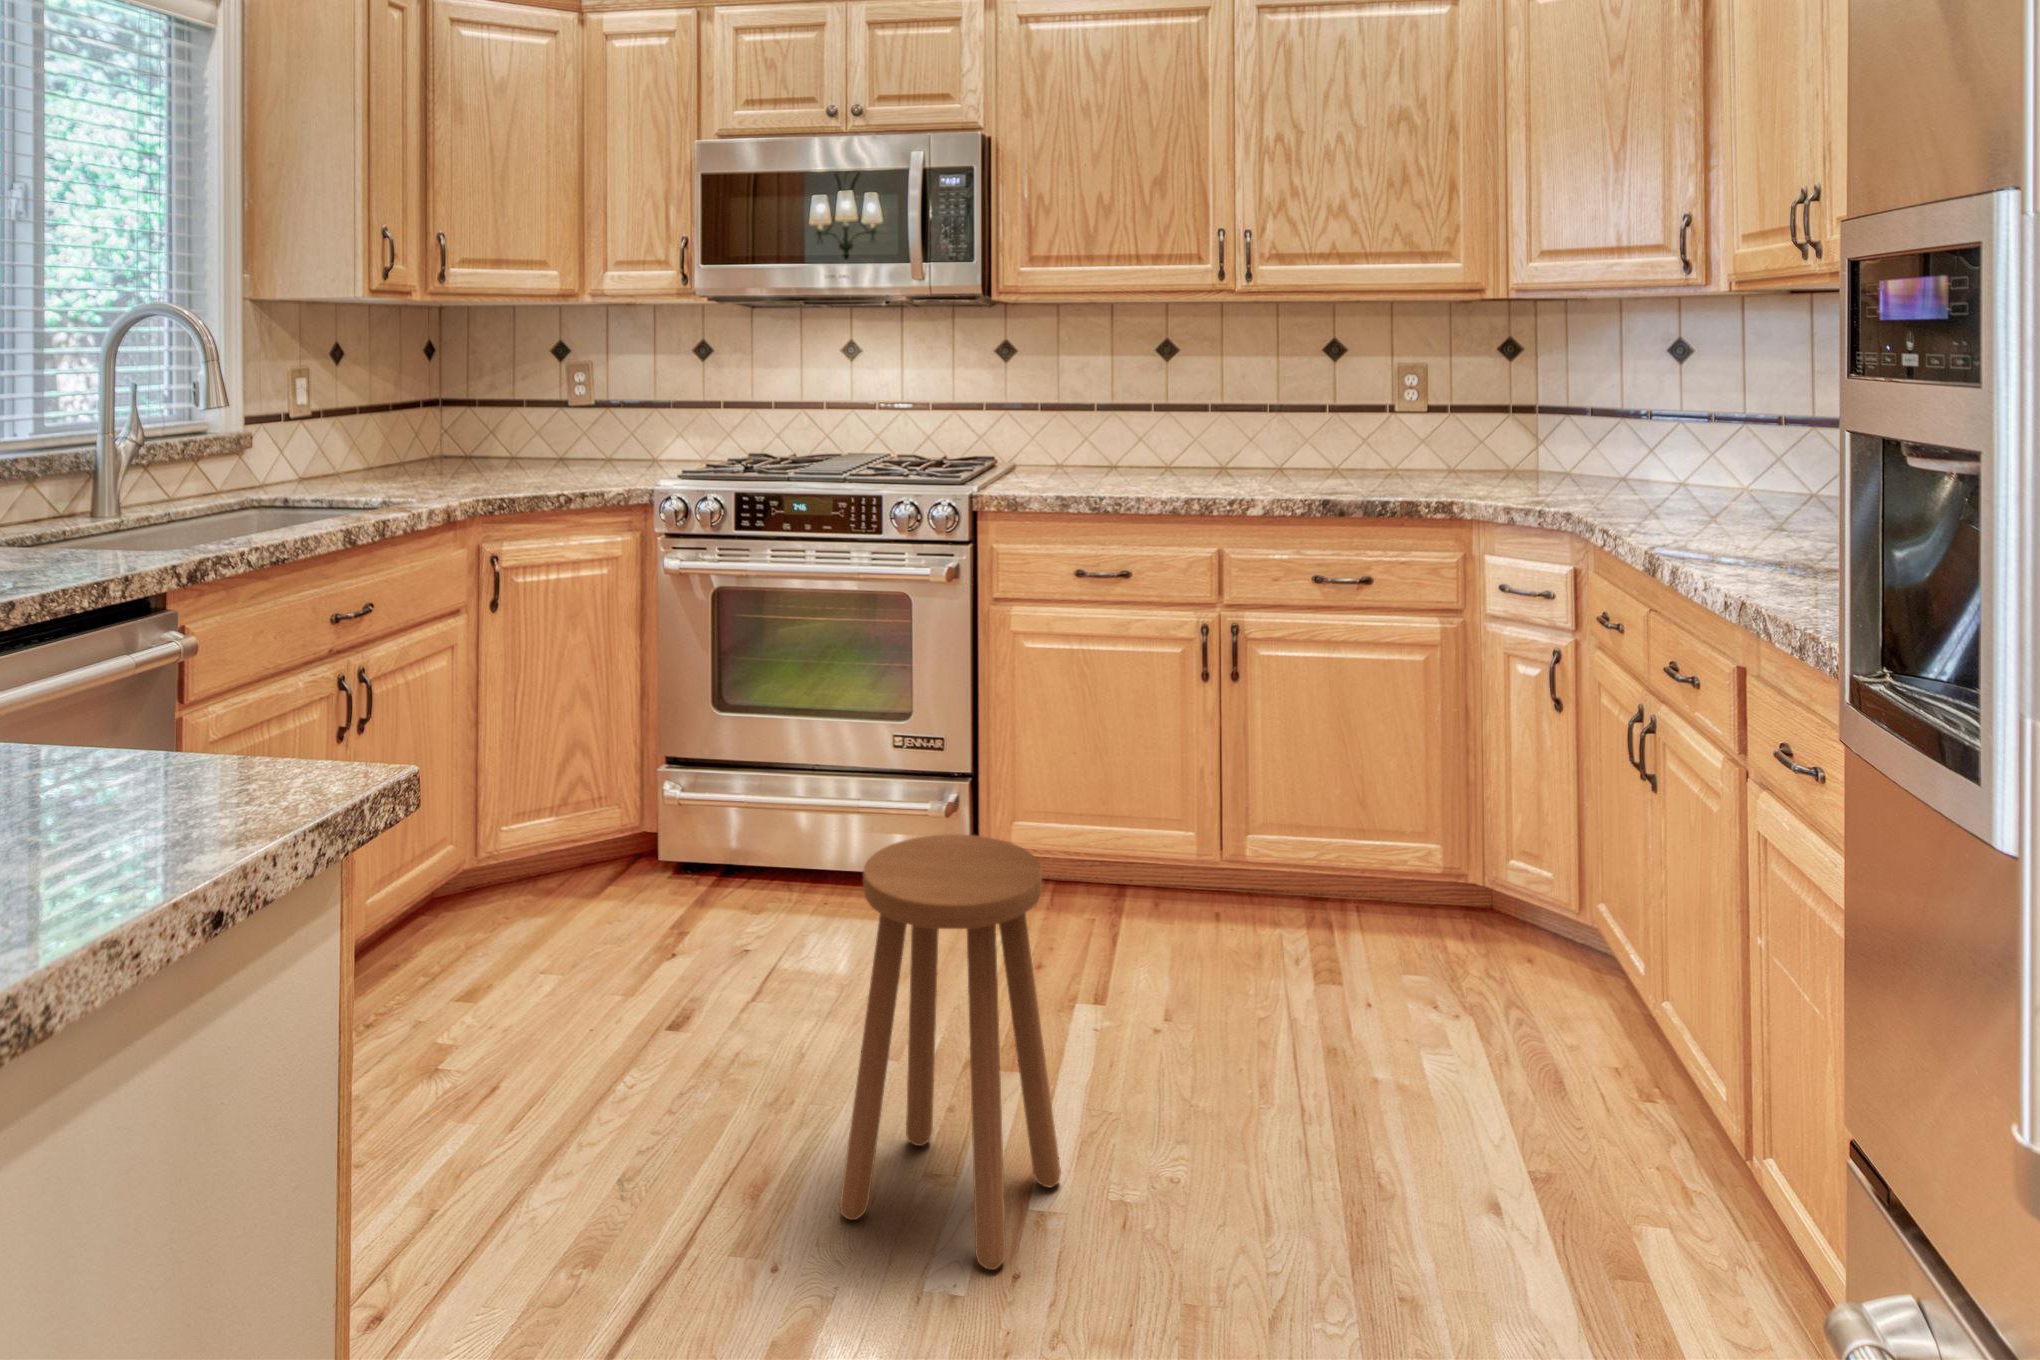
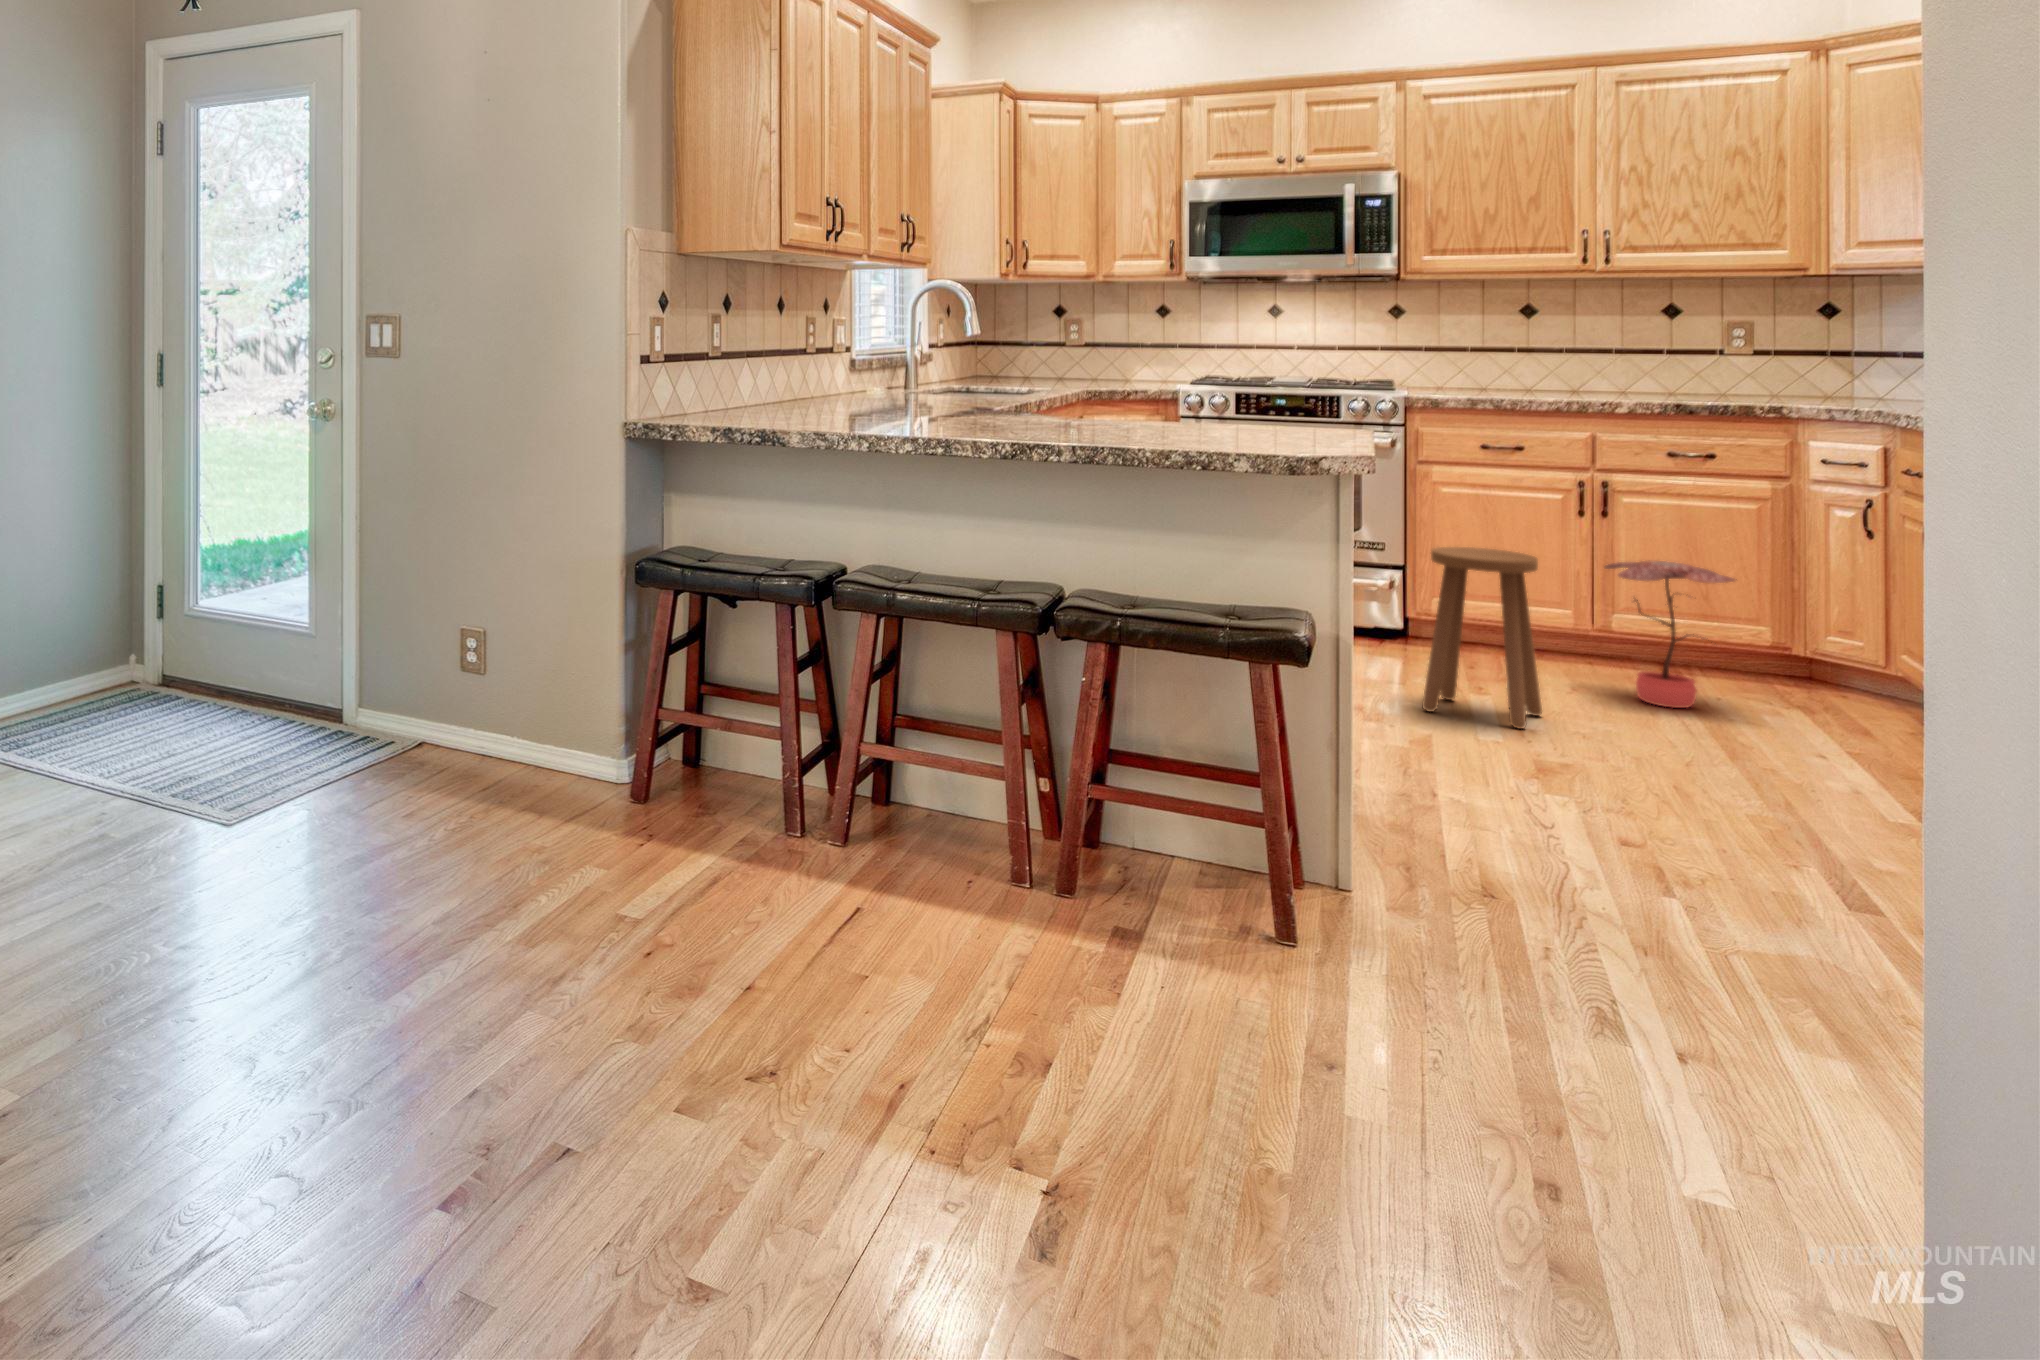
potted plant: none [1199,800,1378,1083] -> present [1605,561,1737,708]

